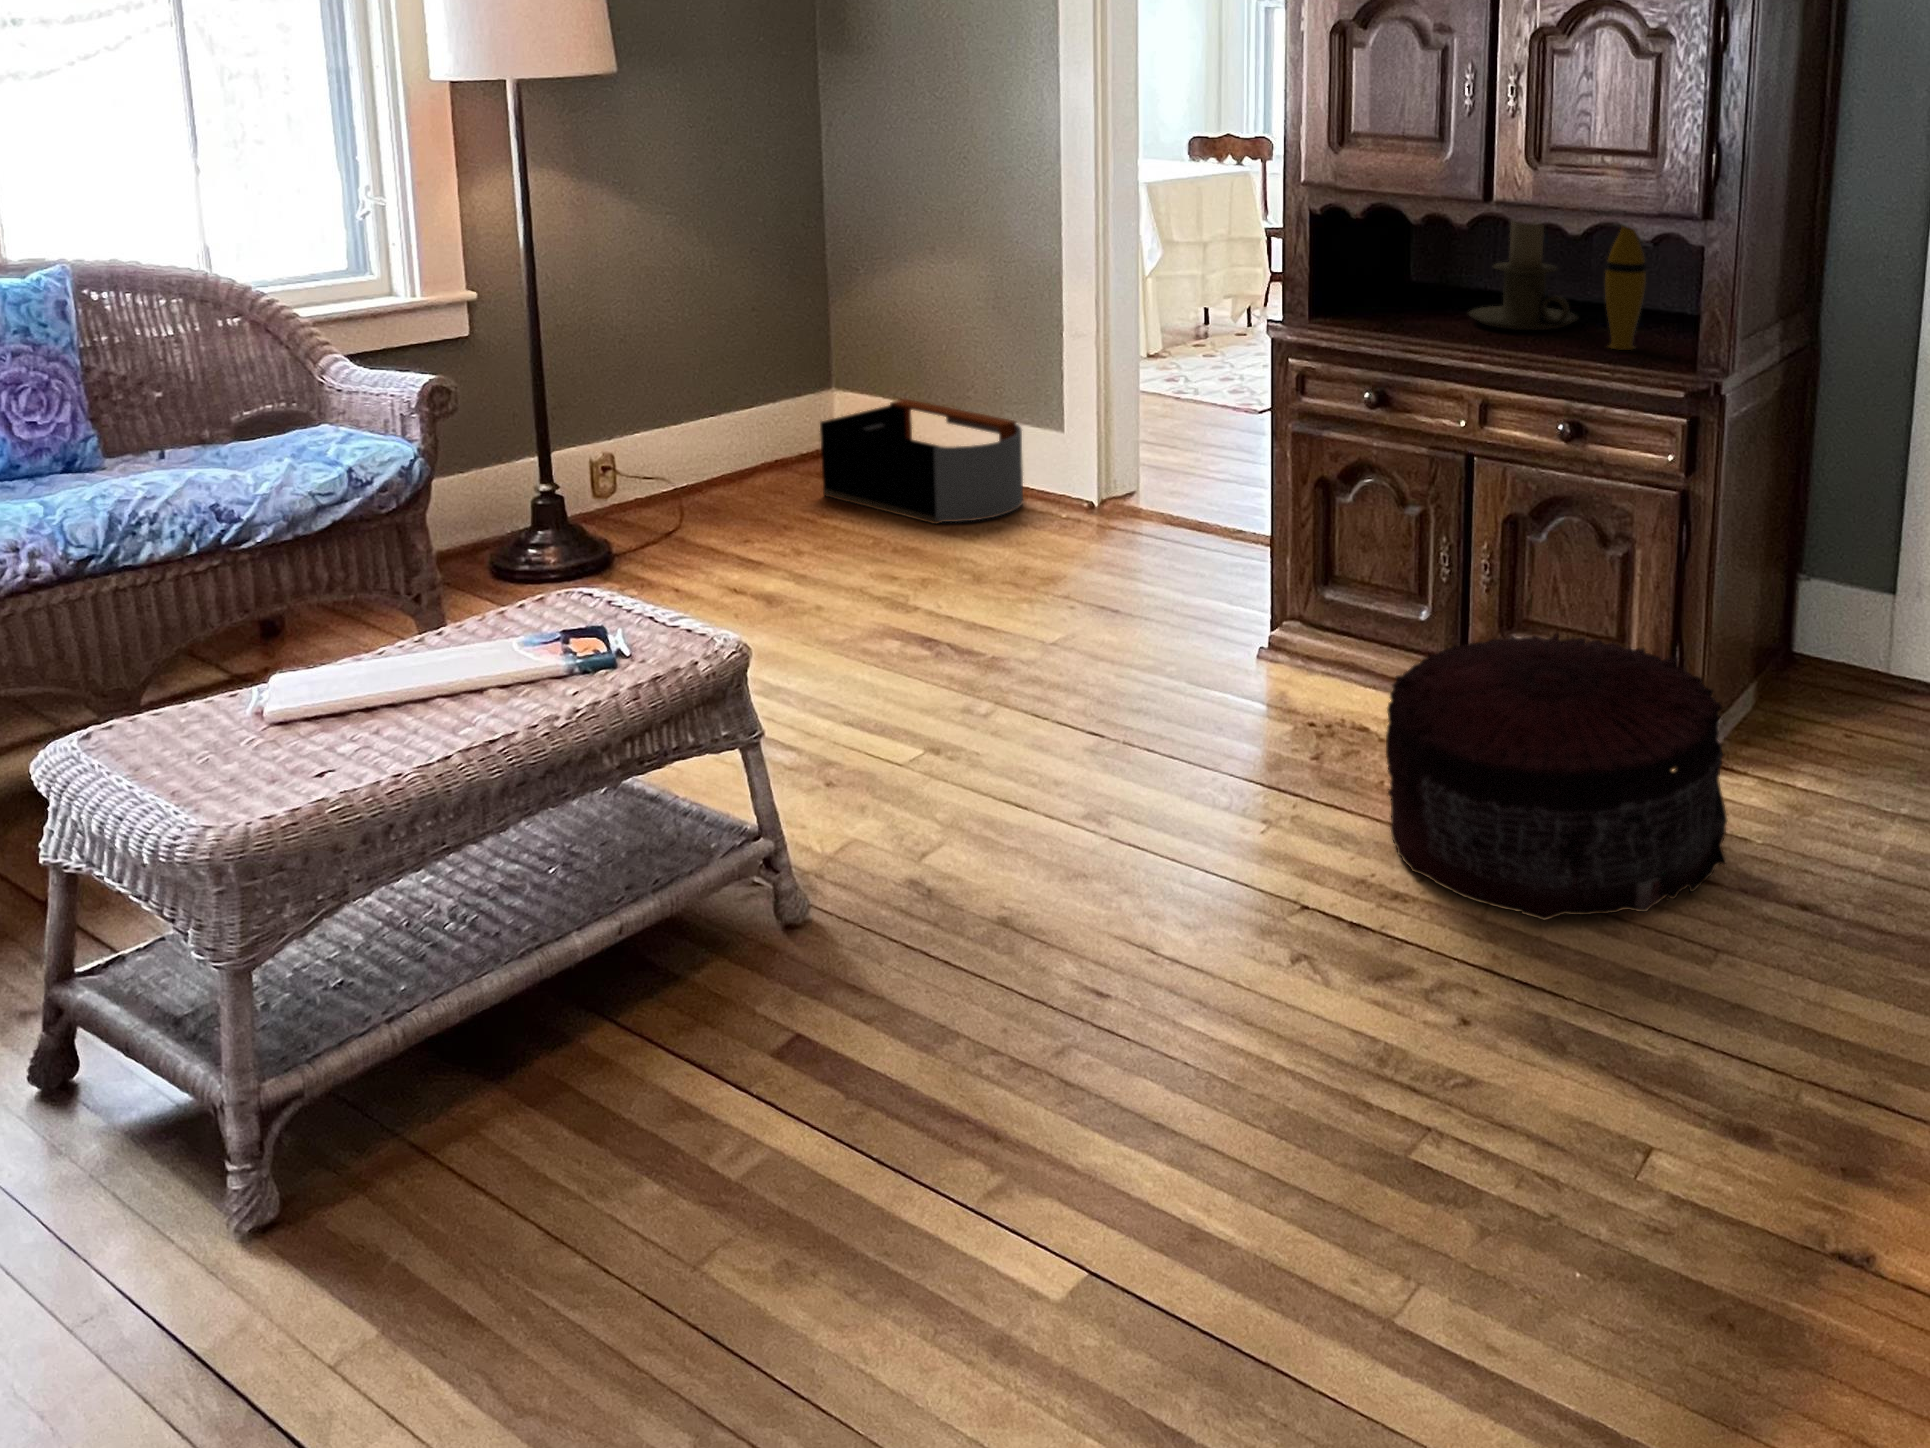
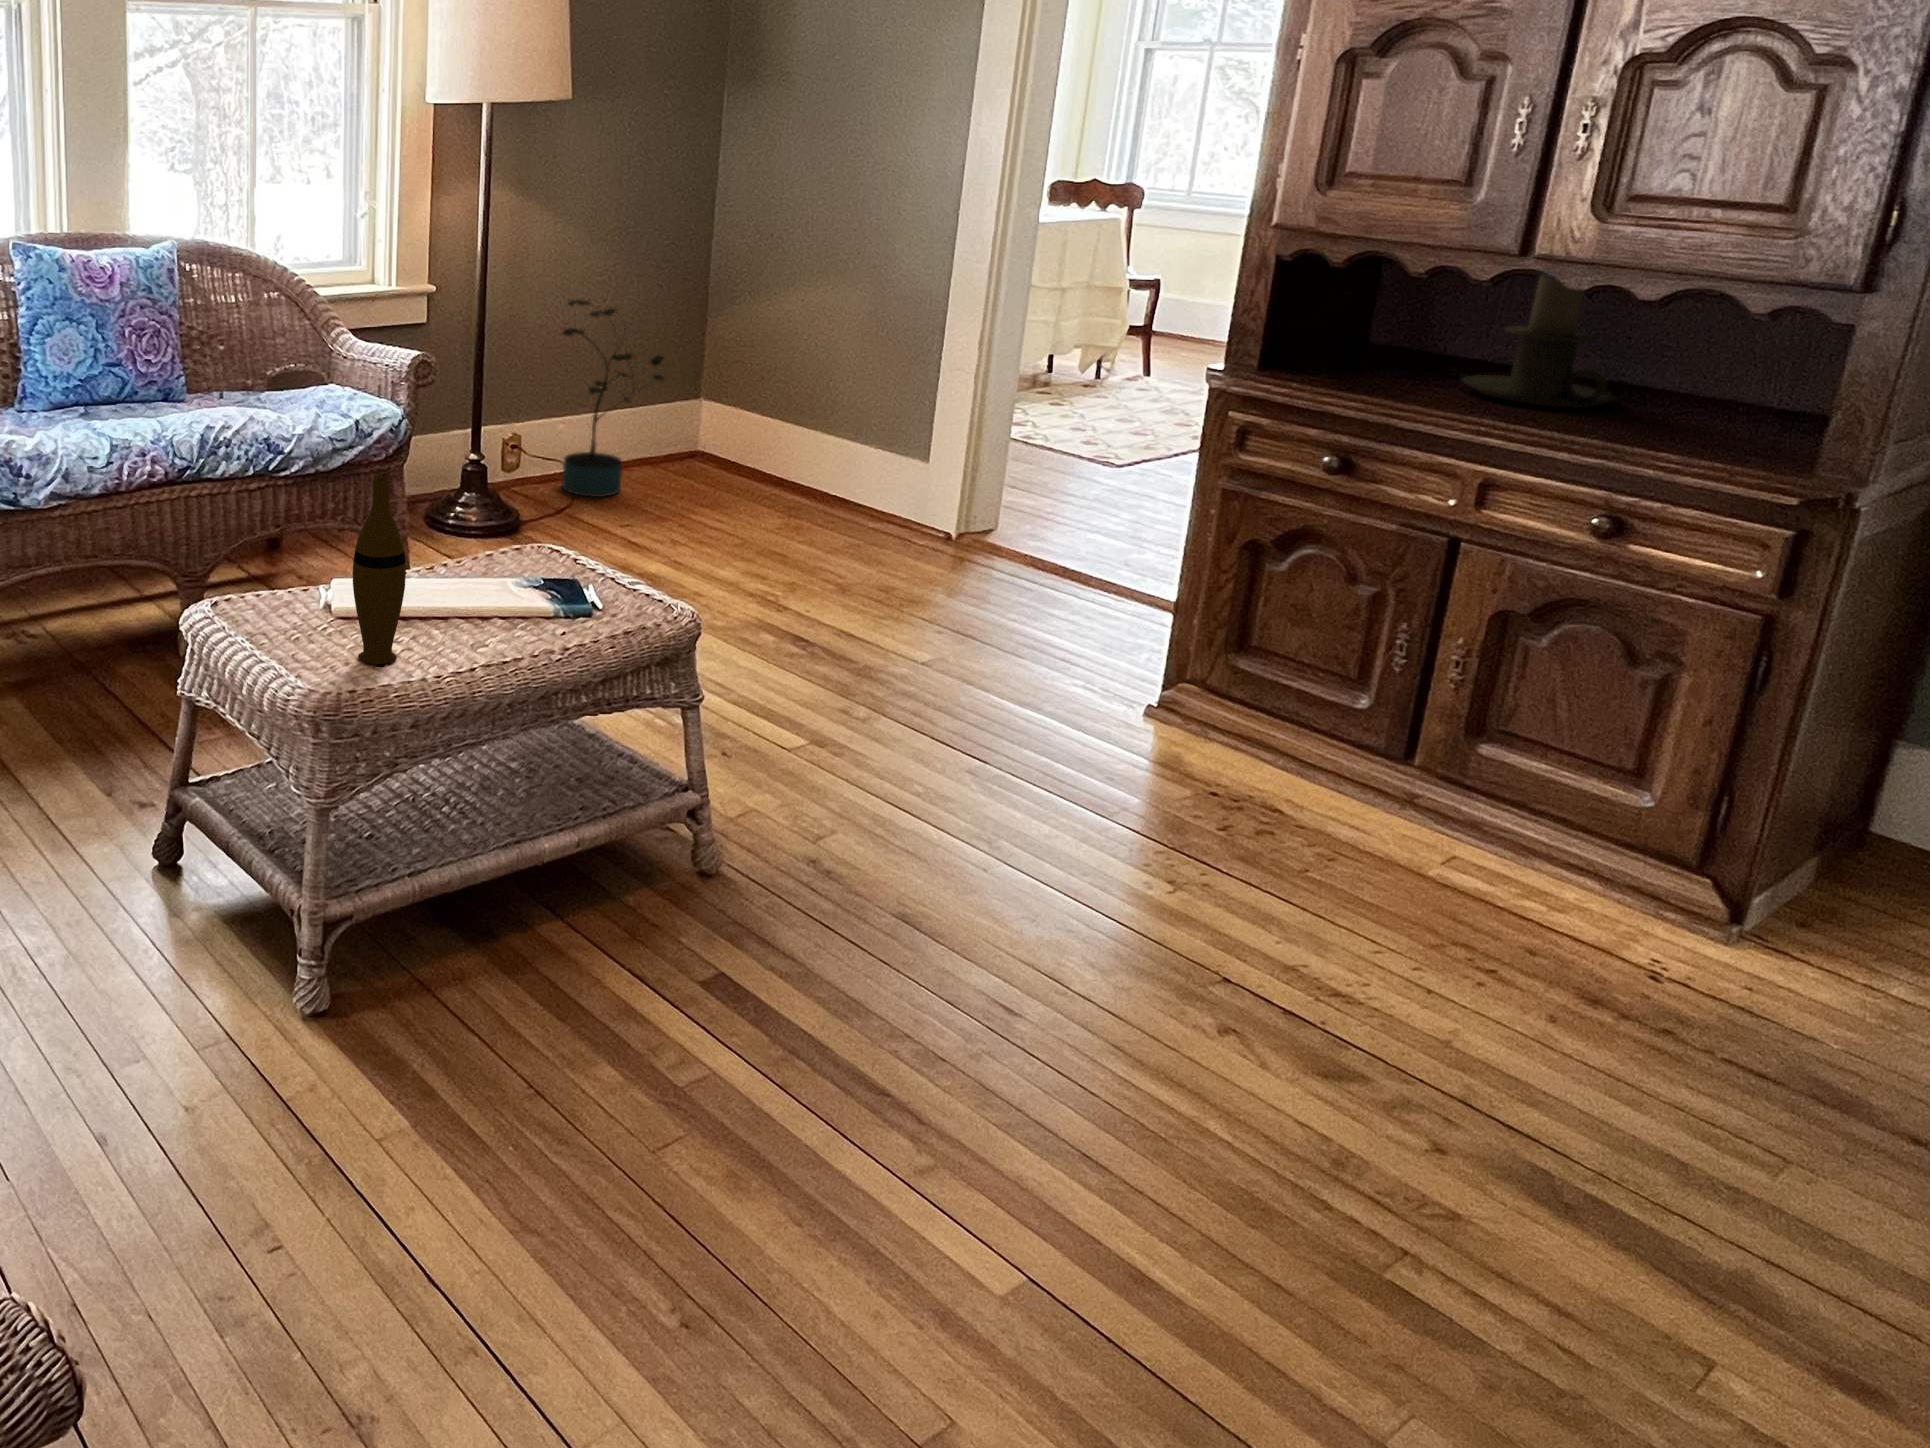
vase: present [1605,227,1646,350] -> present [353,477,406,664]
potted plant: none [651,294,786,514] -> present [563,300,665,497]
storage bin: present [820,399,1023,524] -> none [686,413,882,534]
pouf: present [1386,633,1727,920] -> none [1324,742,1825,1096]

